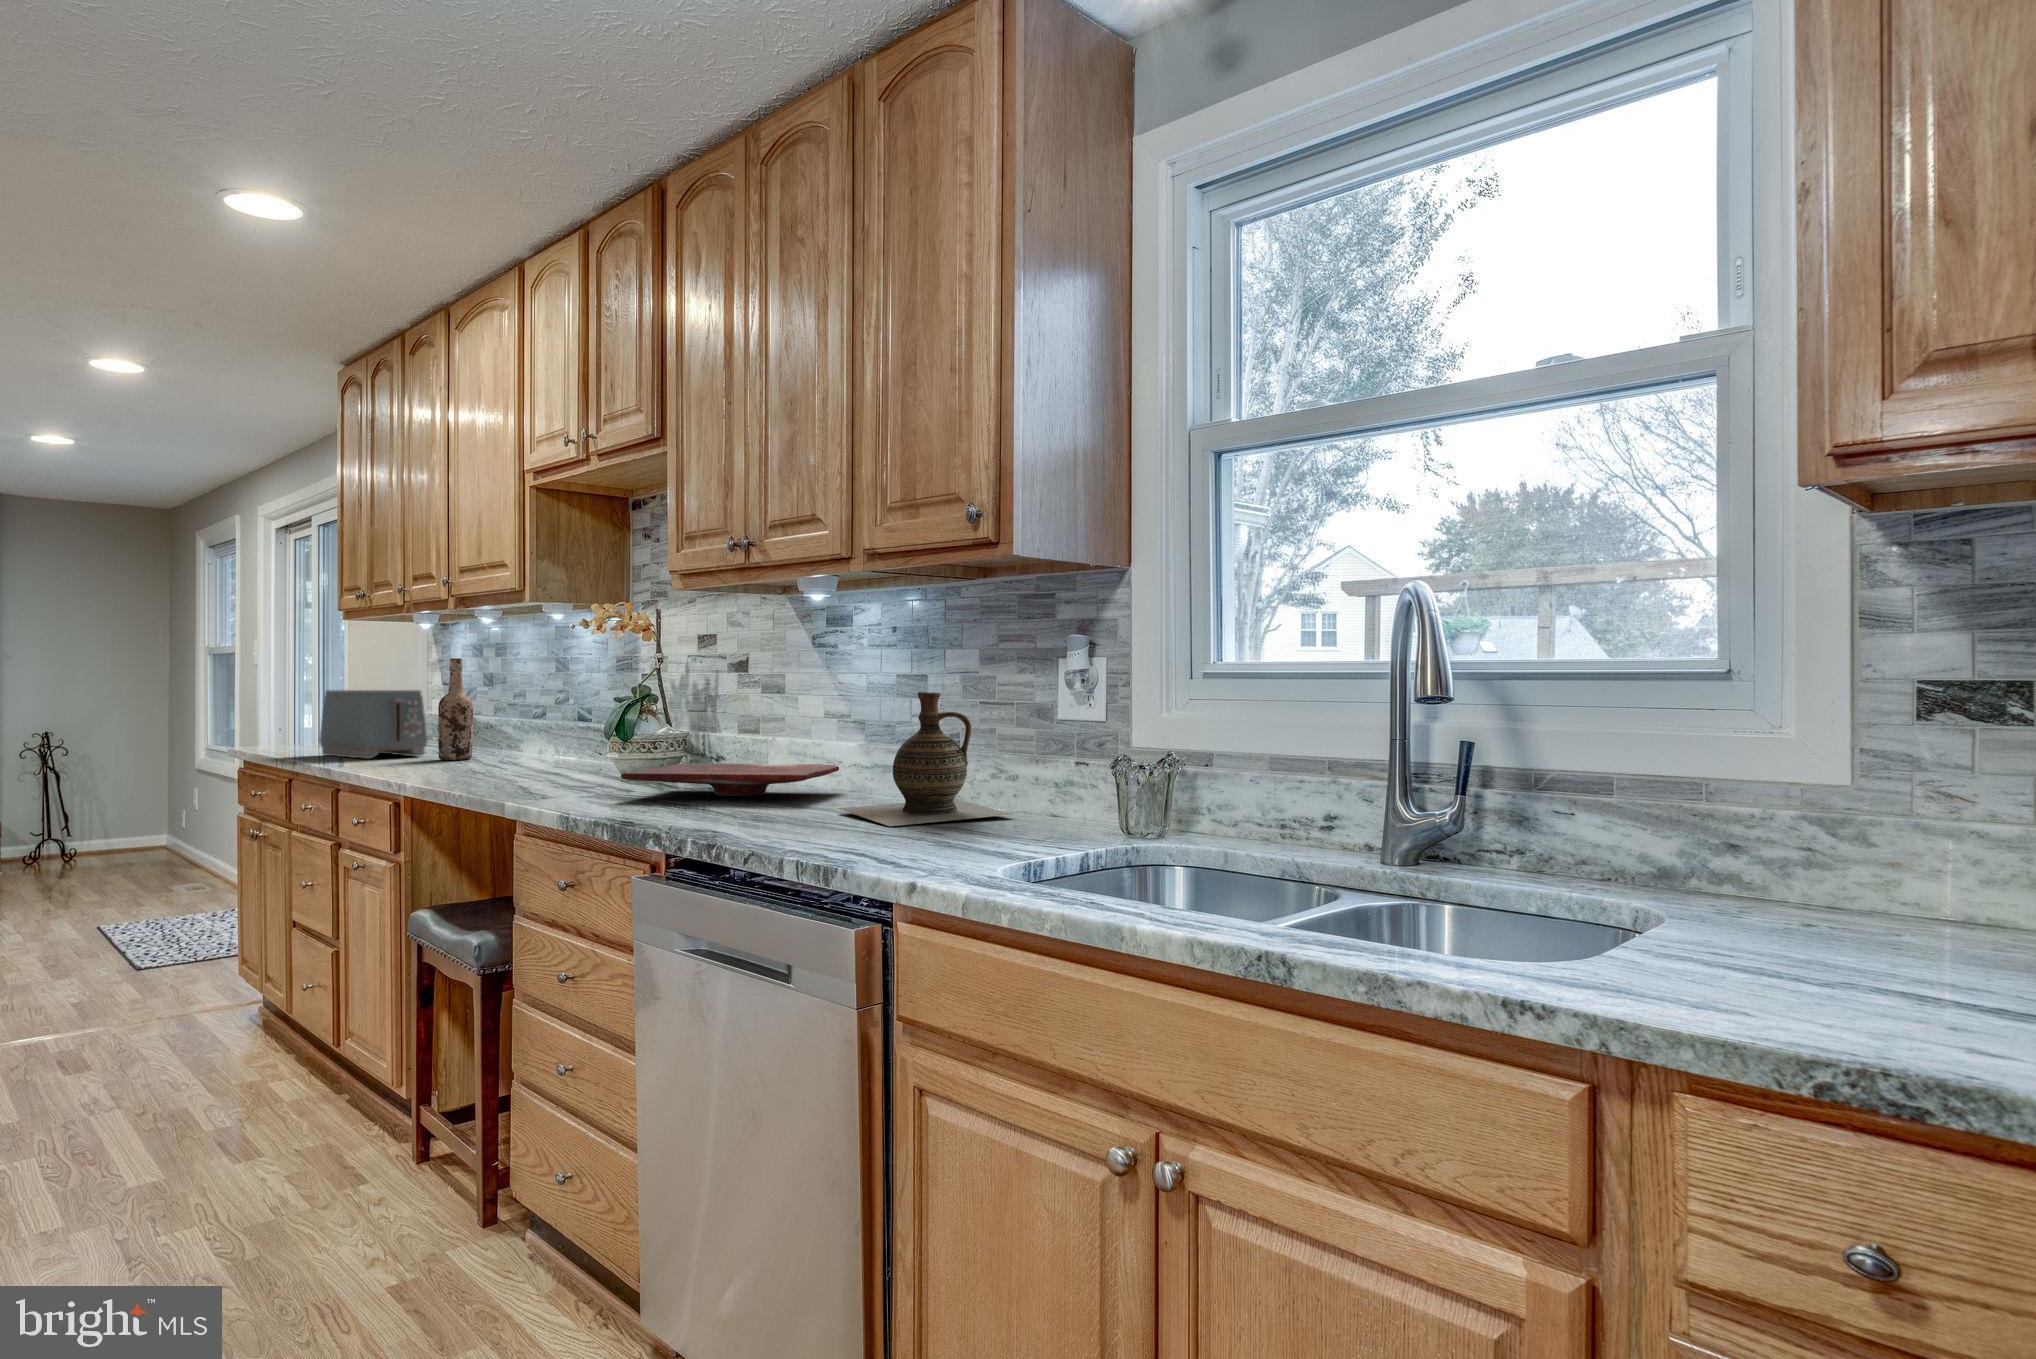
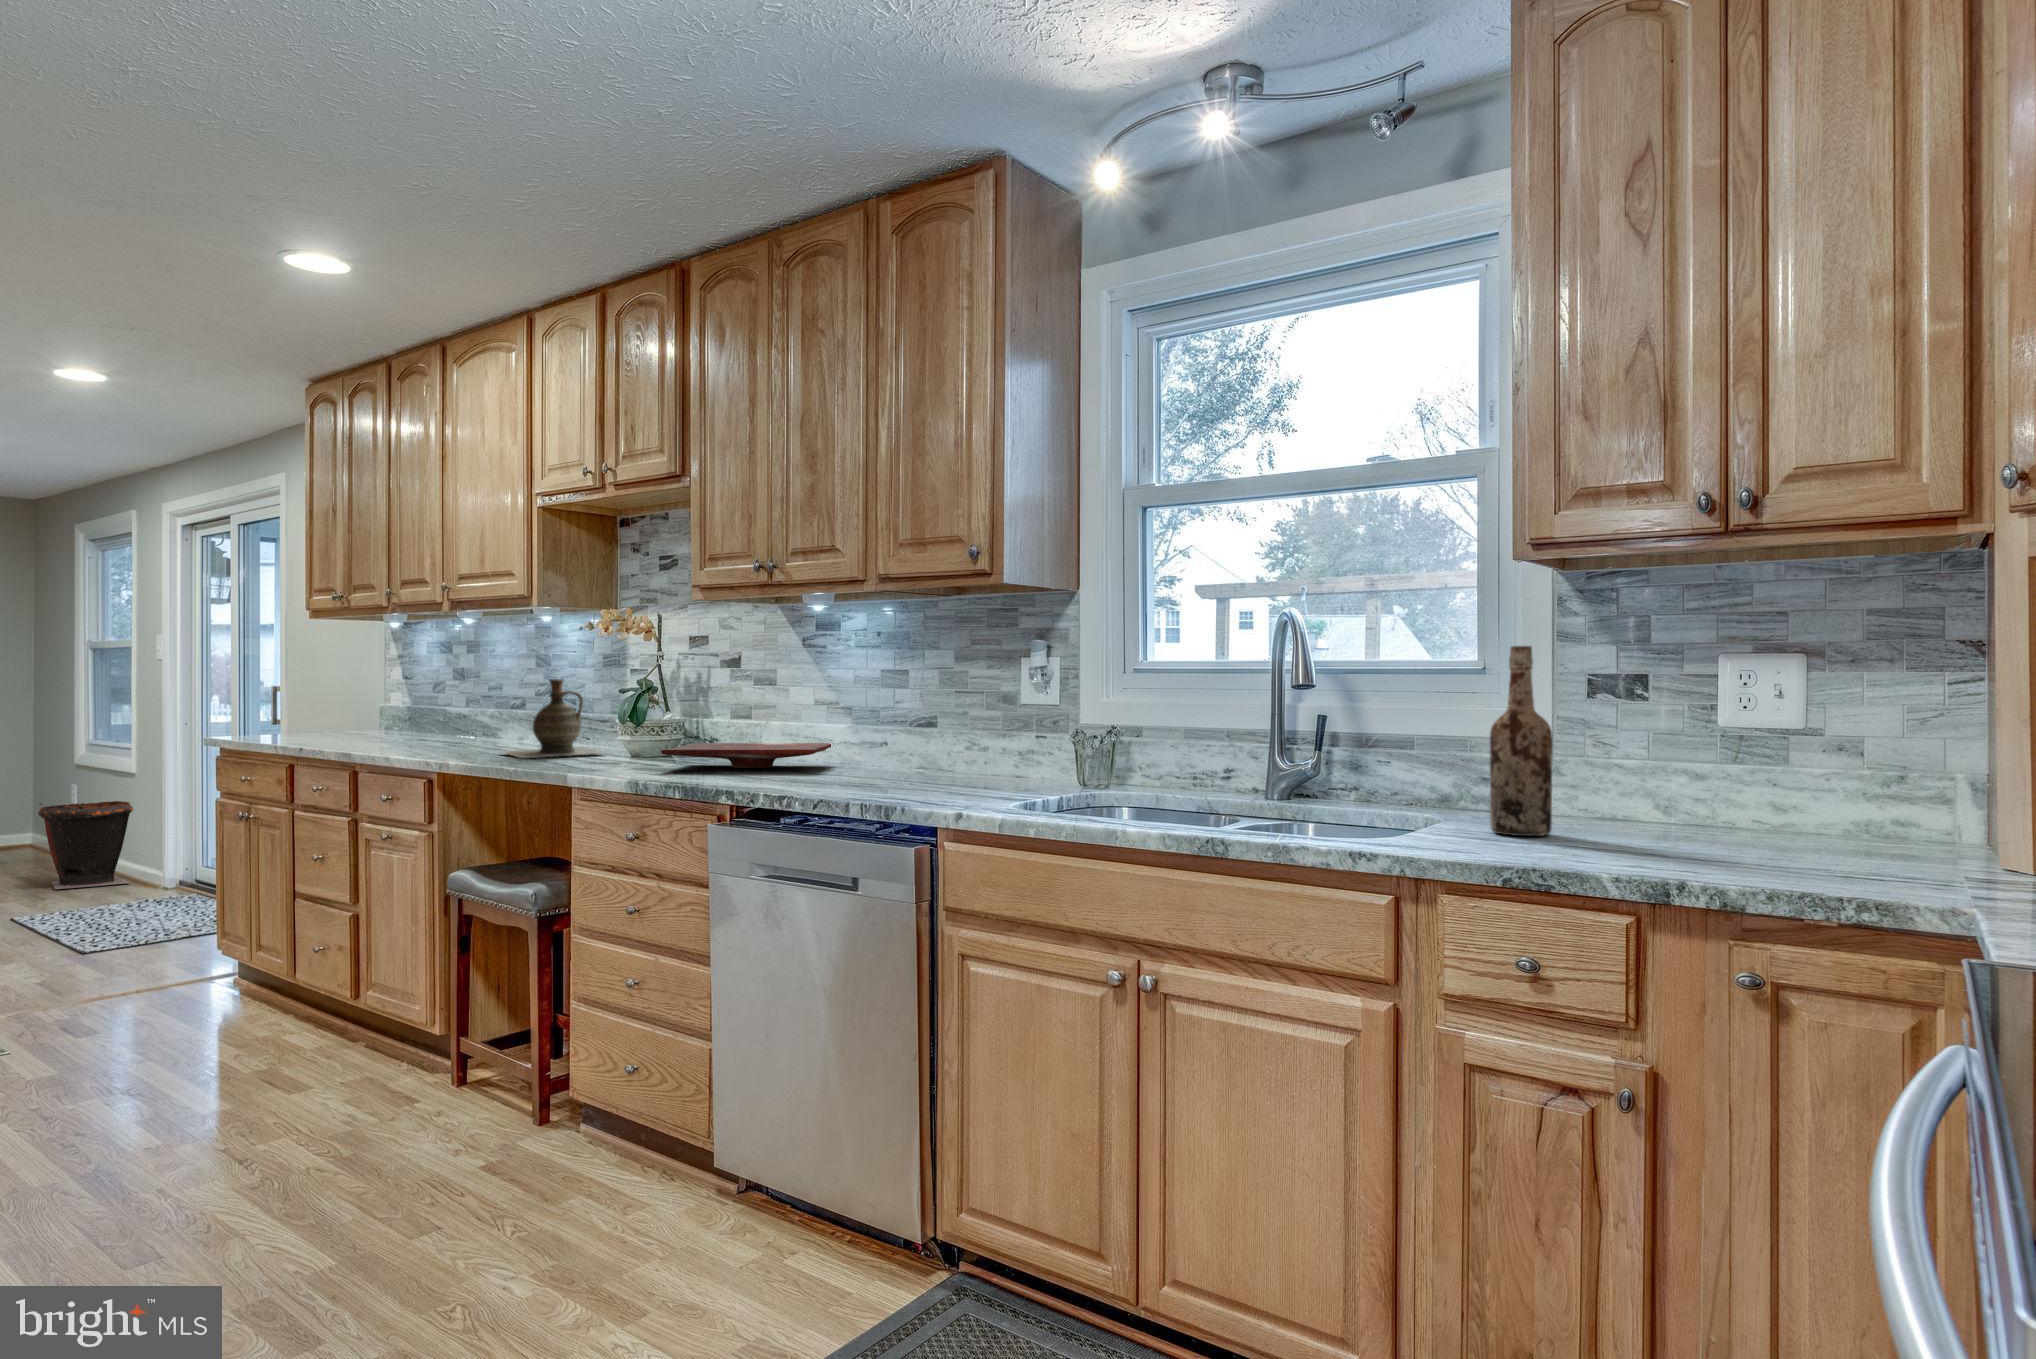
wine bottle: present [438,658,473,760] -> present [1490,646,1553,836]
toaster: present [320,690,427,759] -> none [309,684,415,745]
ceramic jug: present [838,692,1013,826] -> present [503,679,603,758]
waste bin: none [145,806,237,894] -> present [38,801,133,889]

